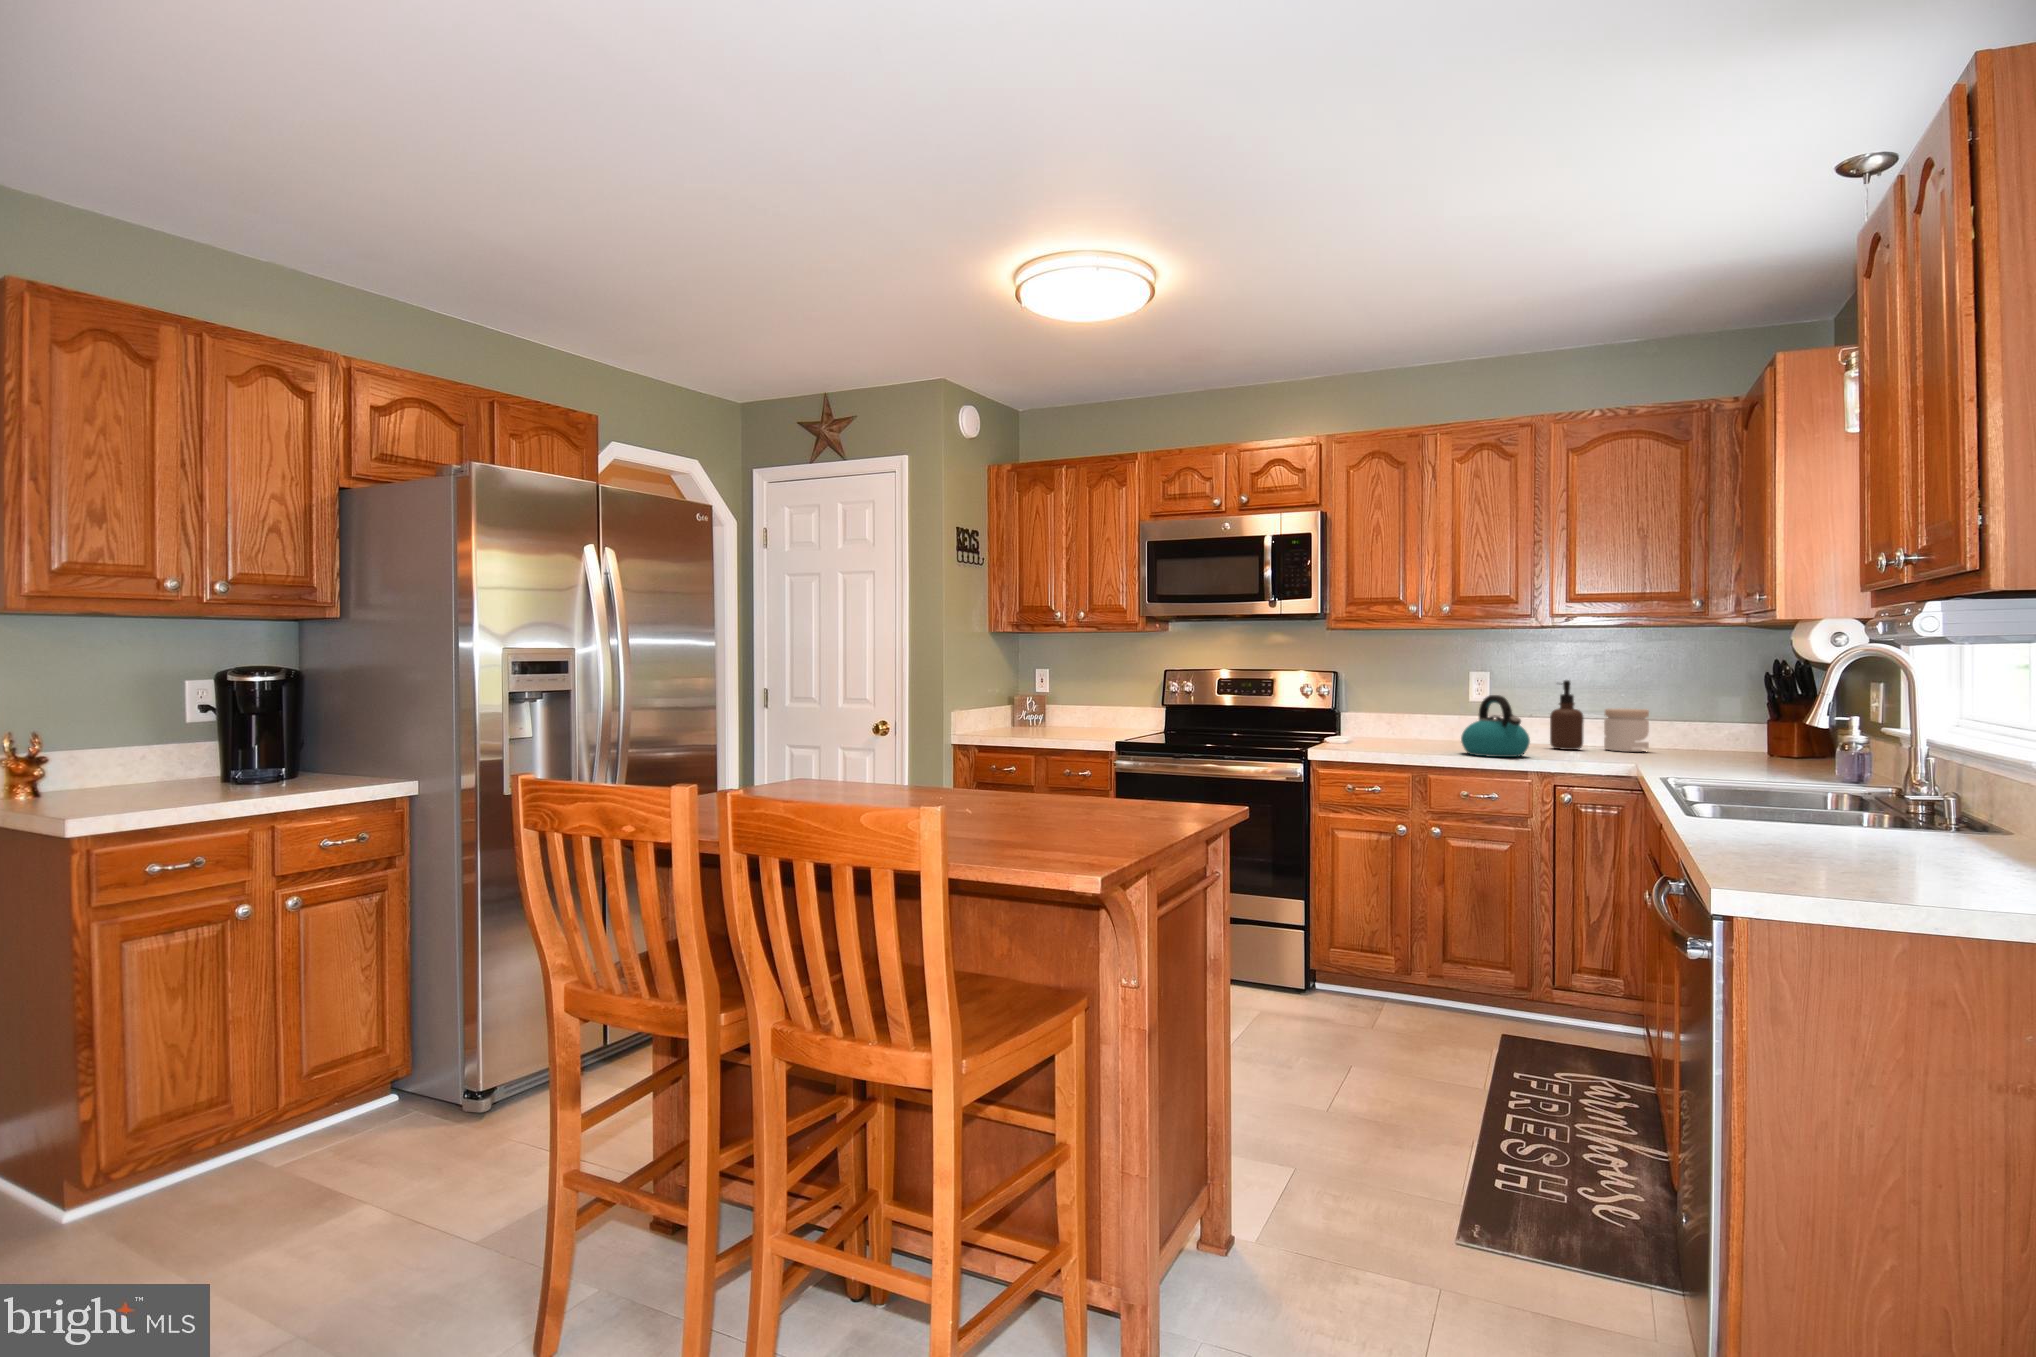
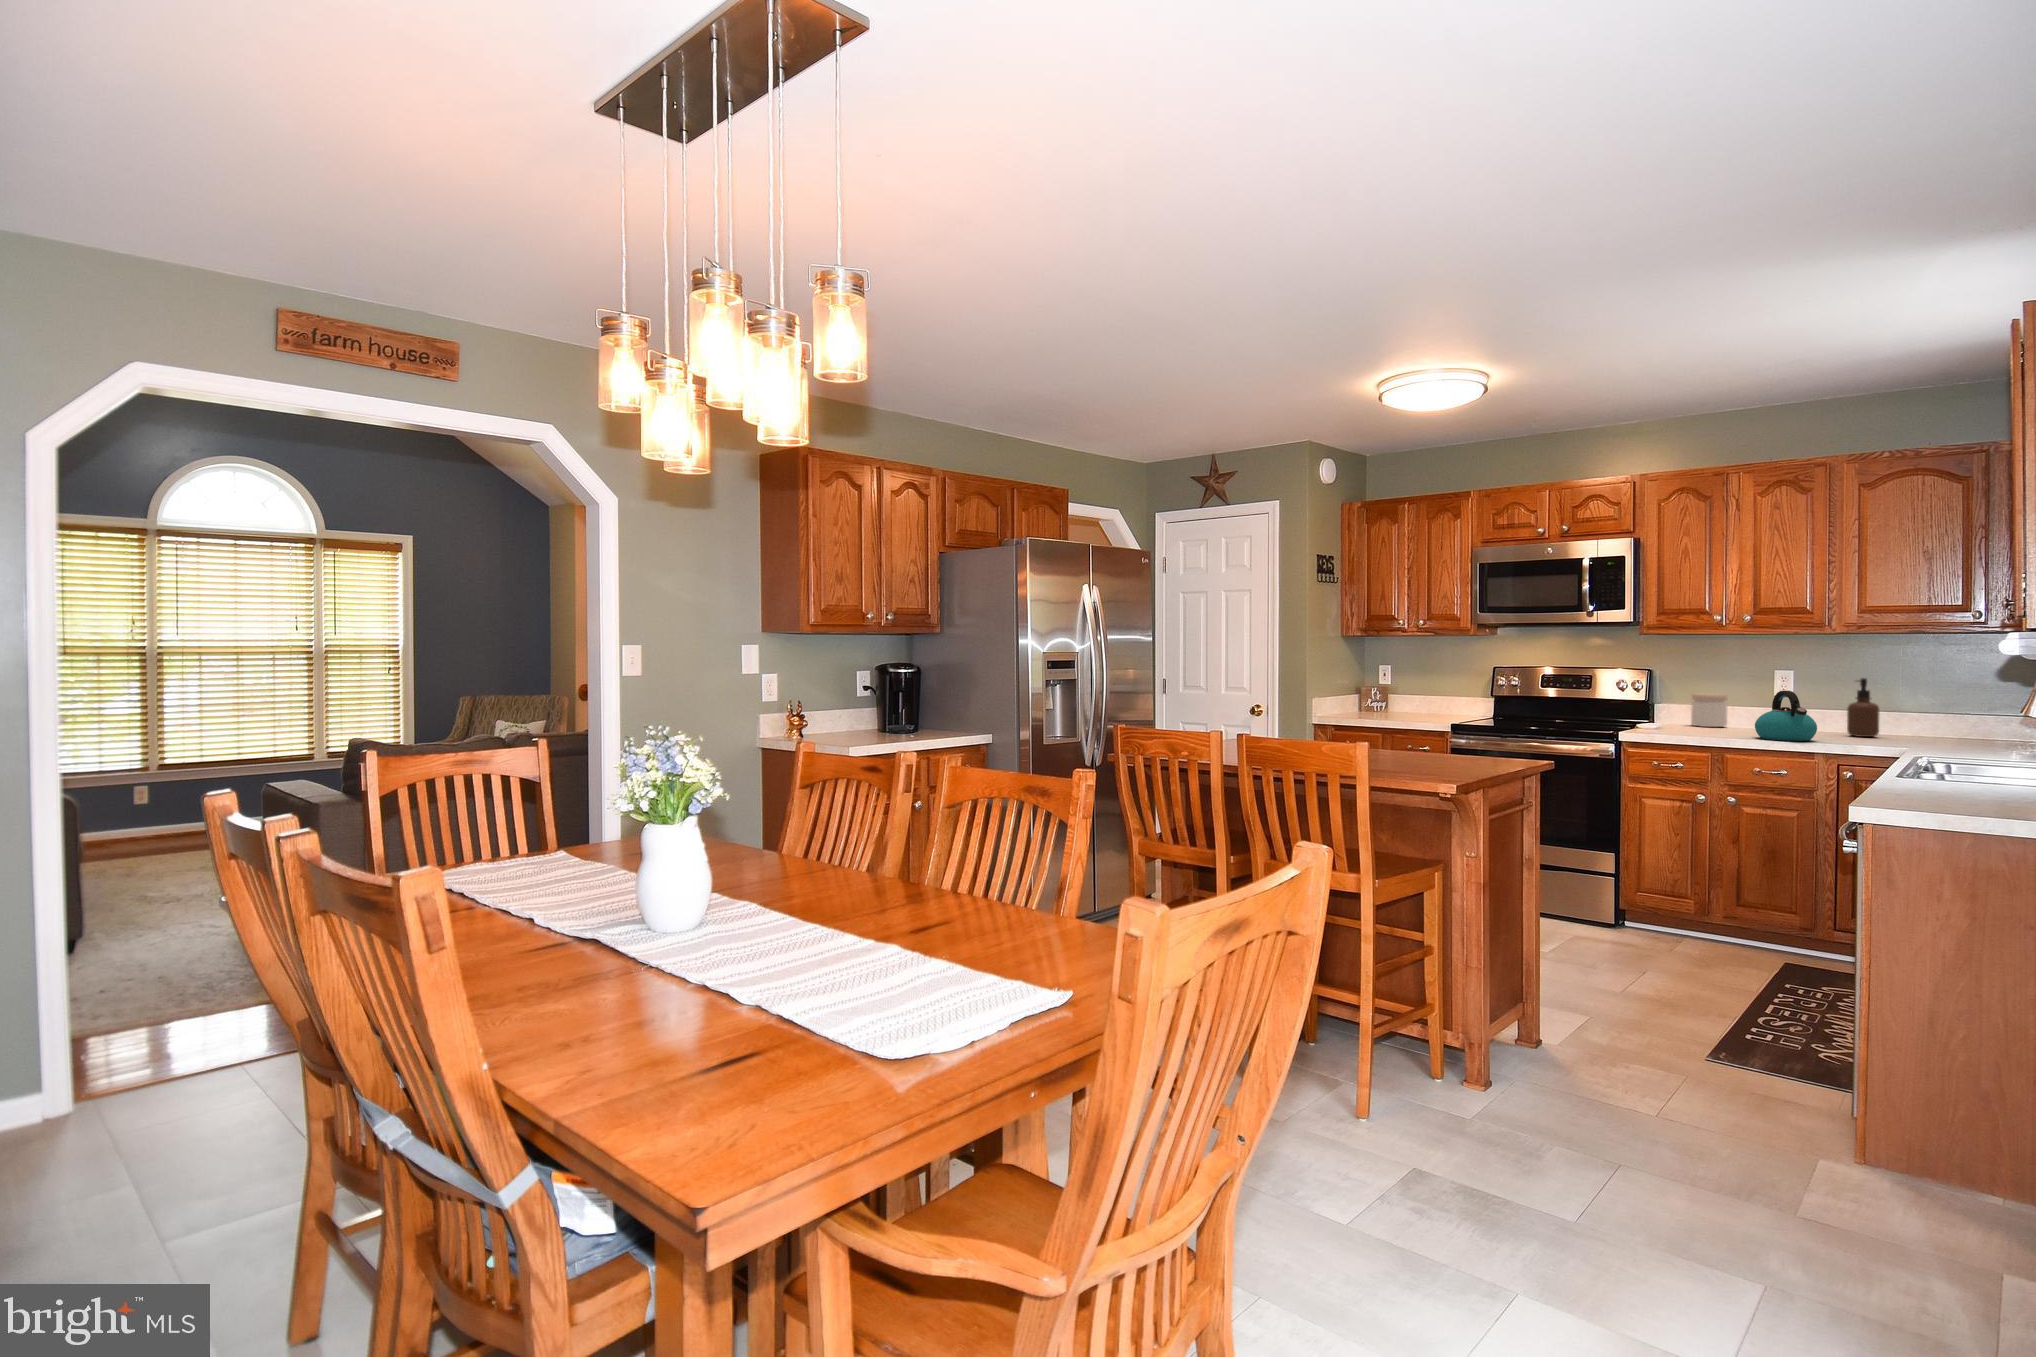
jar: present [1604,708,1649,752] -> present [1691,694,1728,727]

